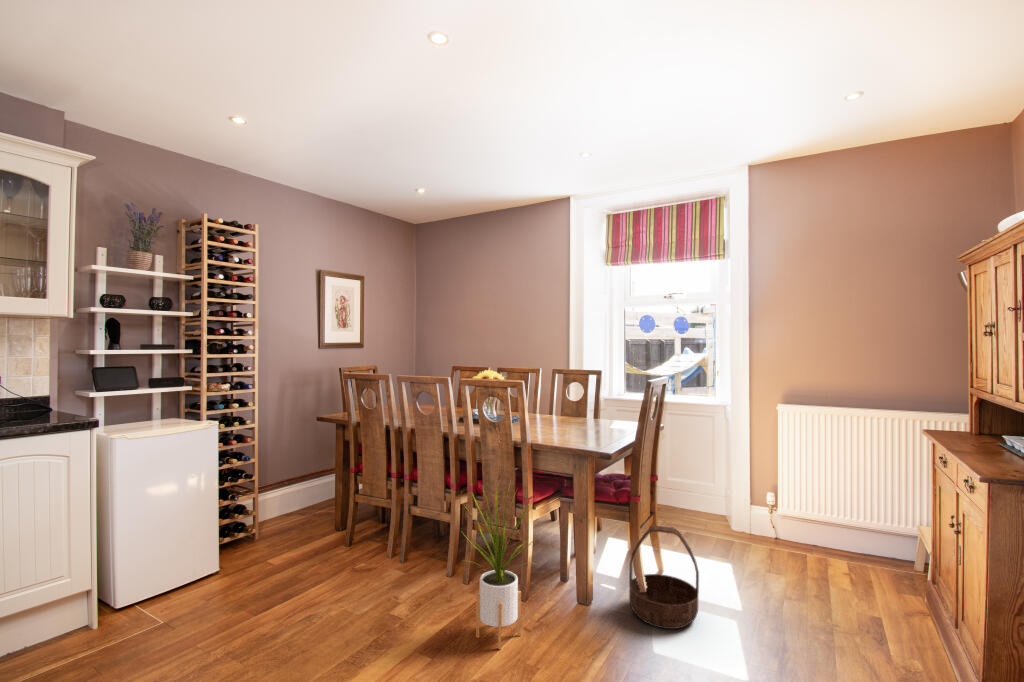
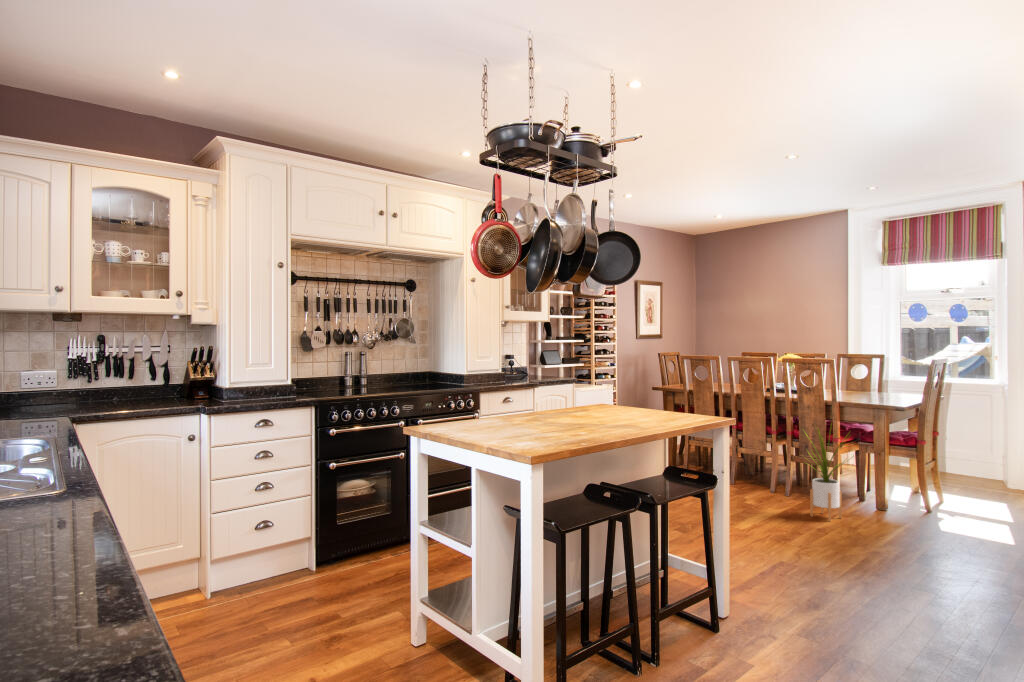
basket: present [629,526,699,629] -> none [920,459,977,525]

